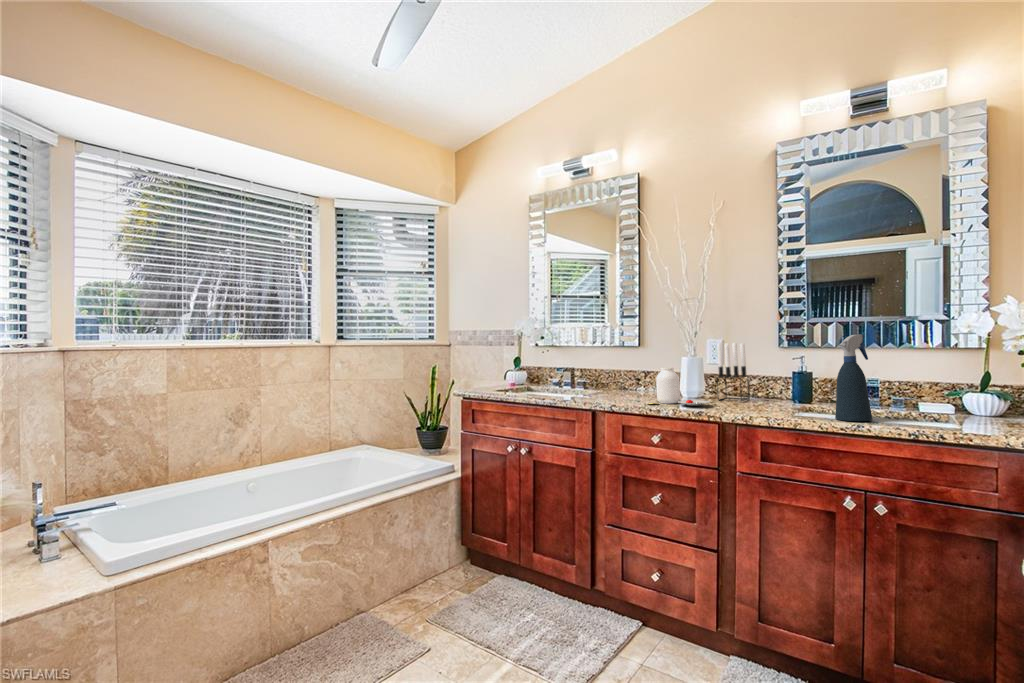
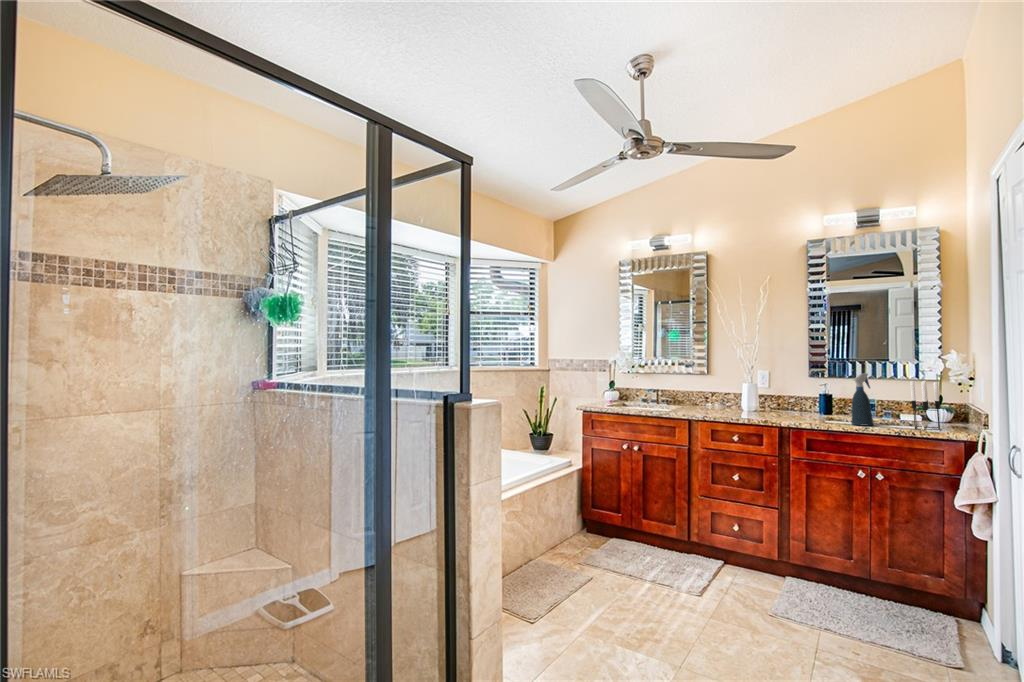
candle holder: present [717,343,749,401] -> present [910,381,940,430]
jar: present [648,368,710,405] -> none [726,391,769,416]

